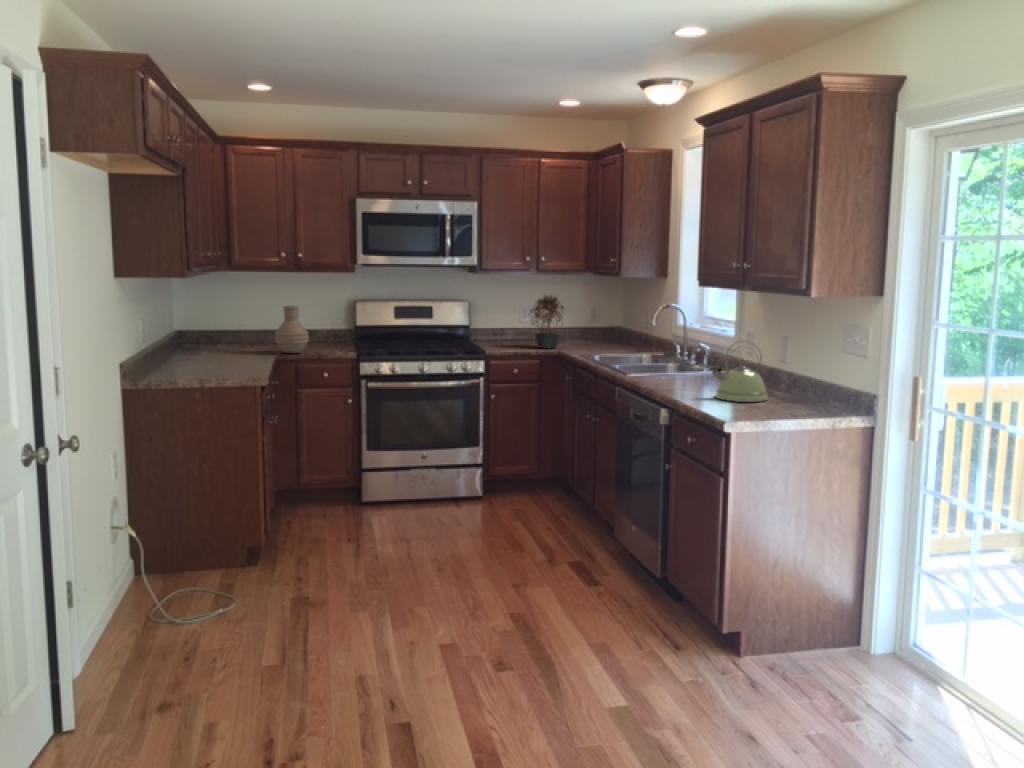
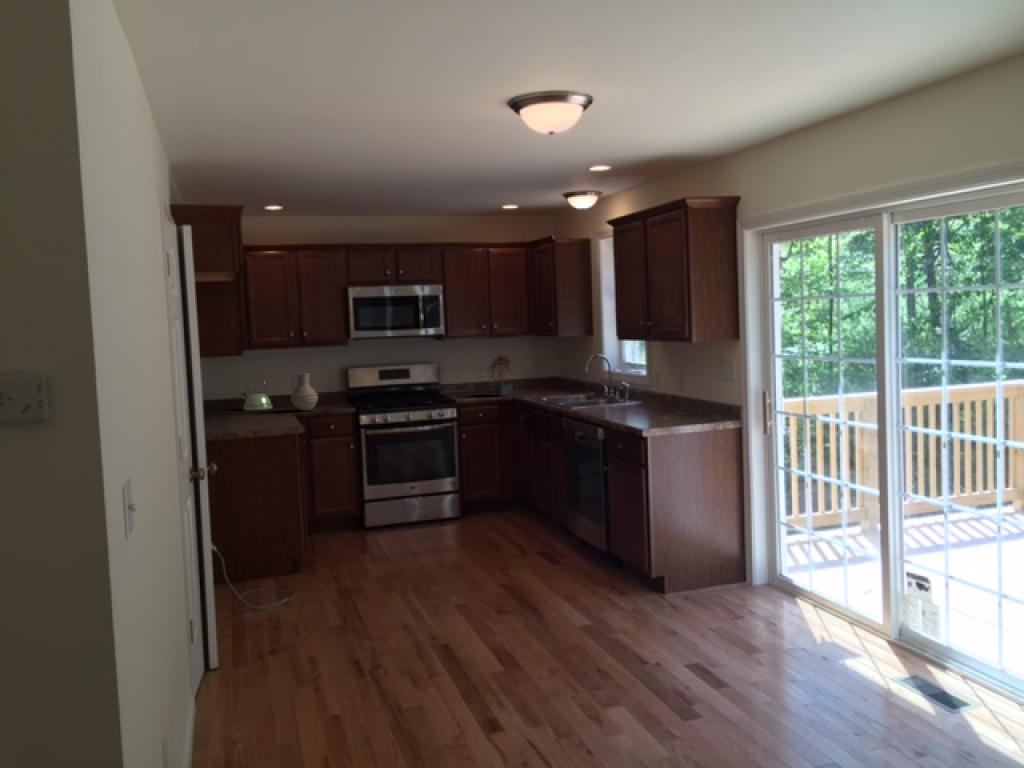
kettle: present [711,342,767,402] -> present [241,381,272,410]

